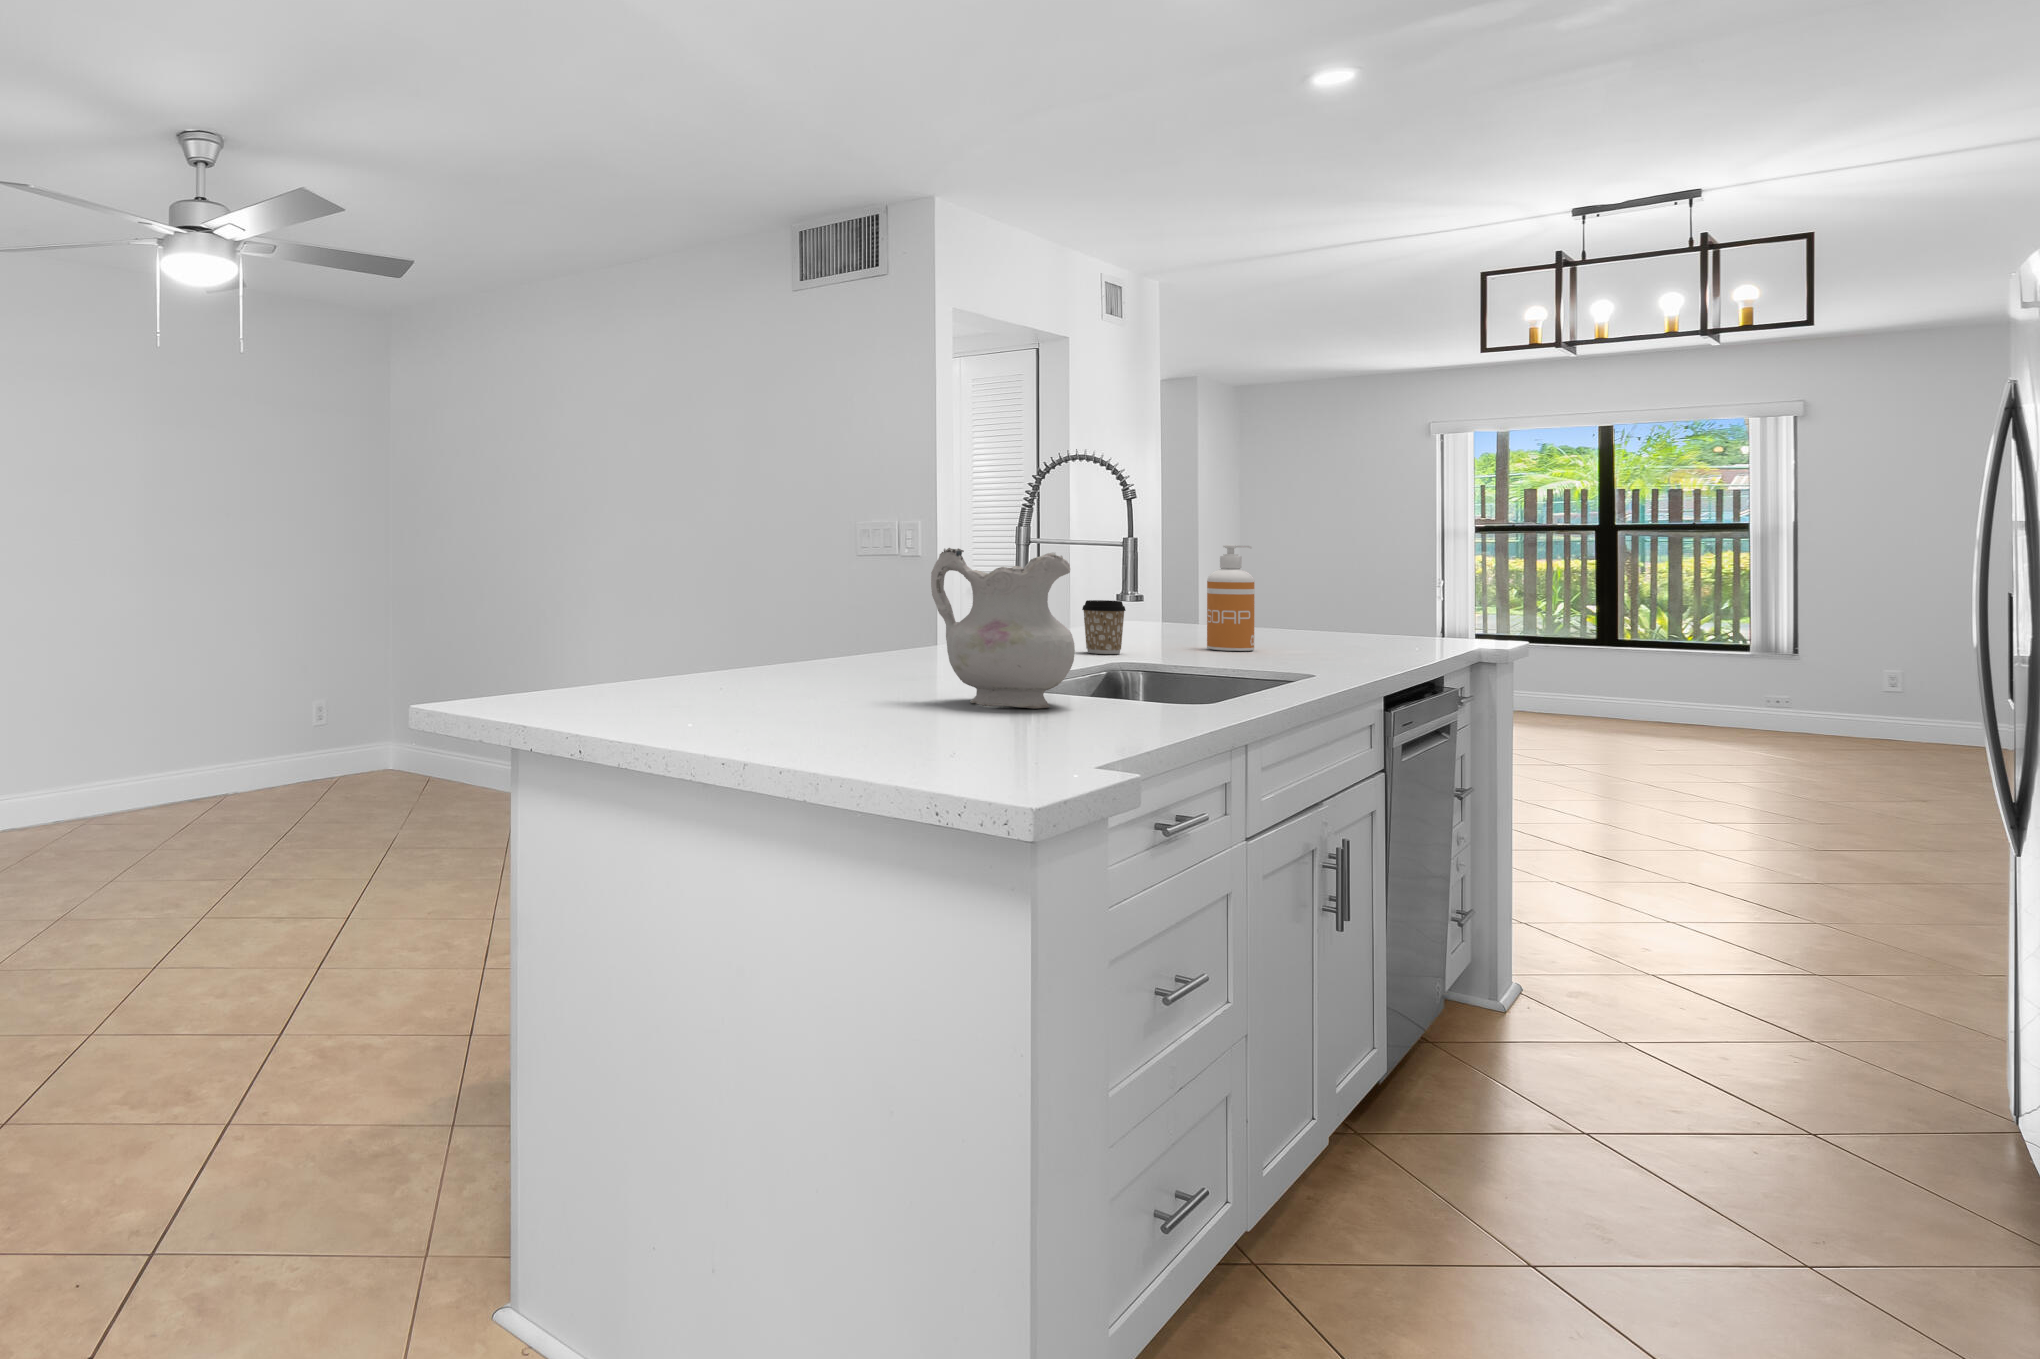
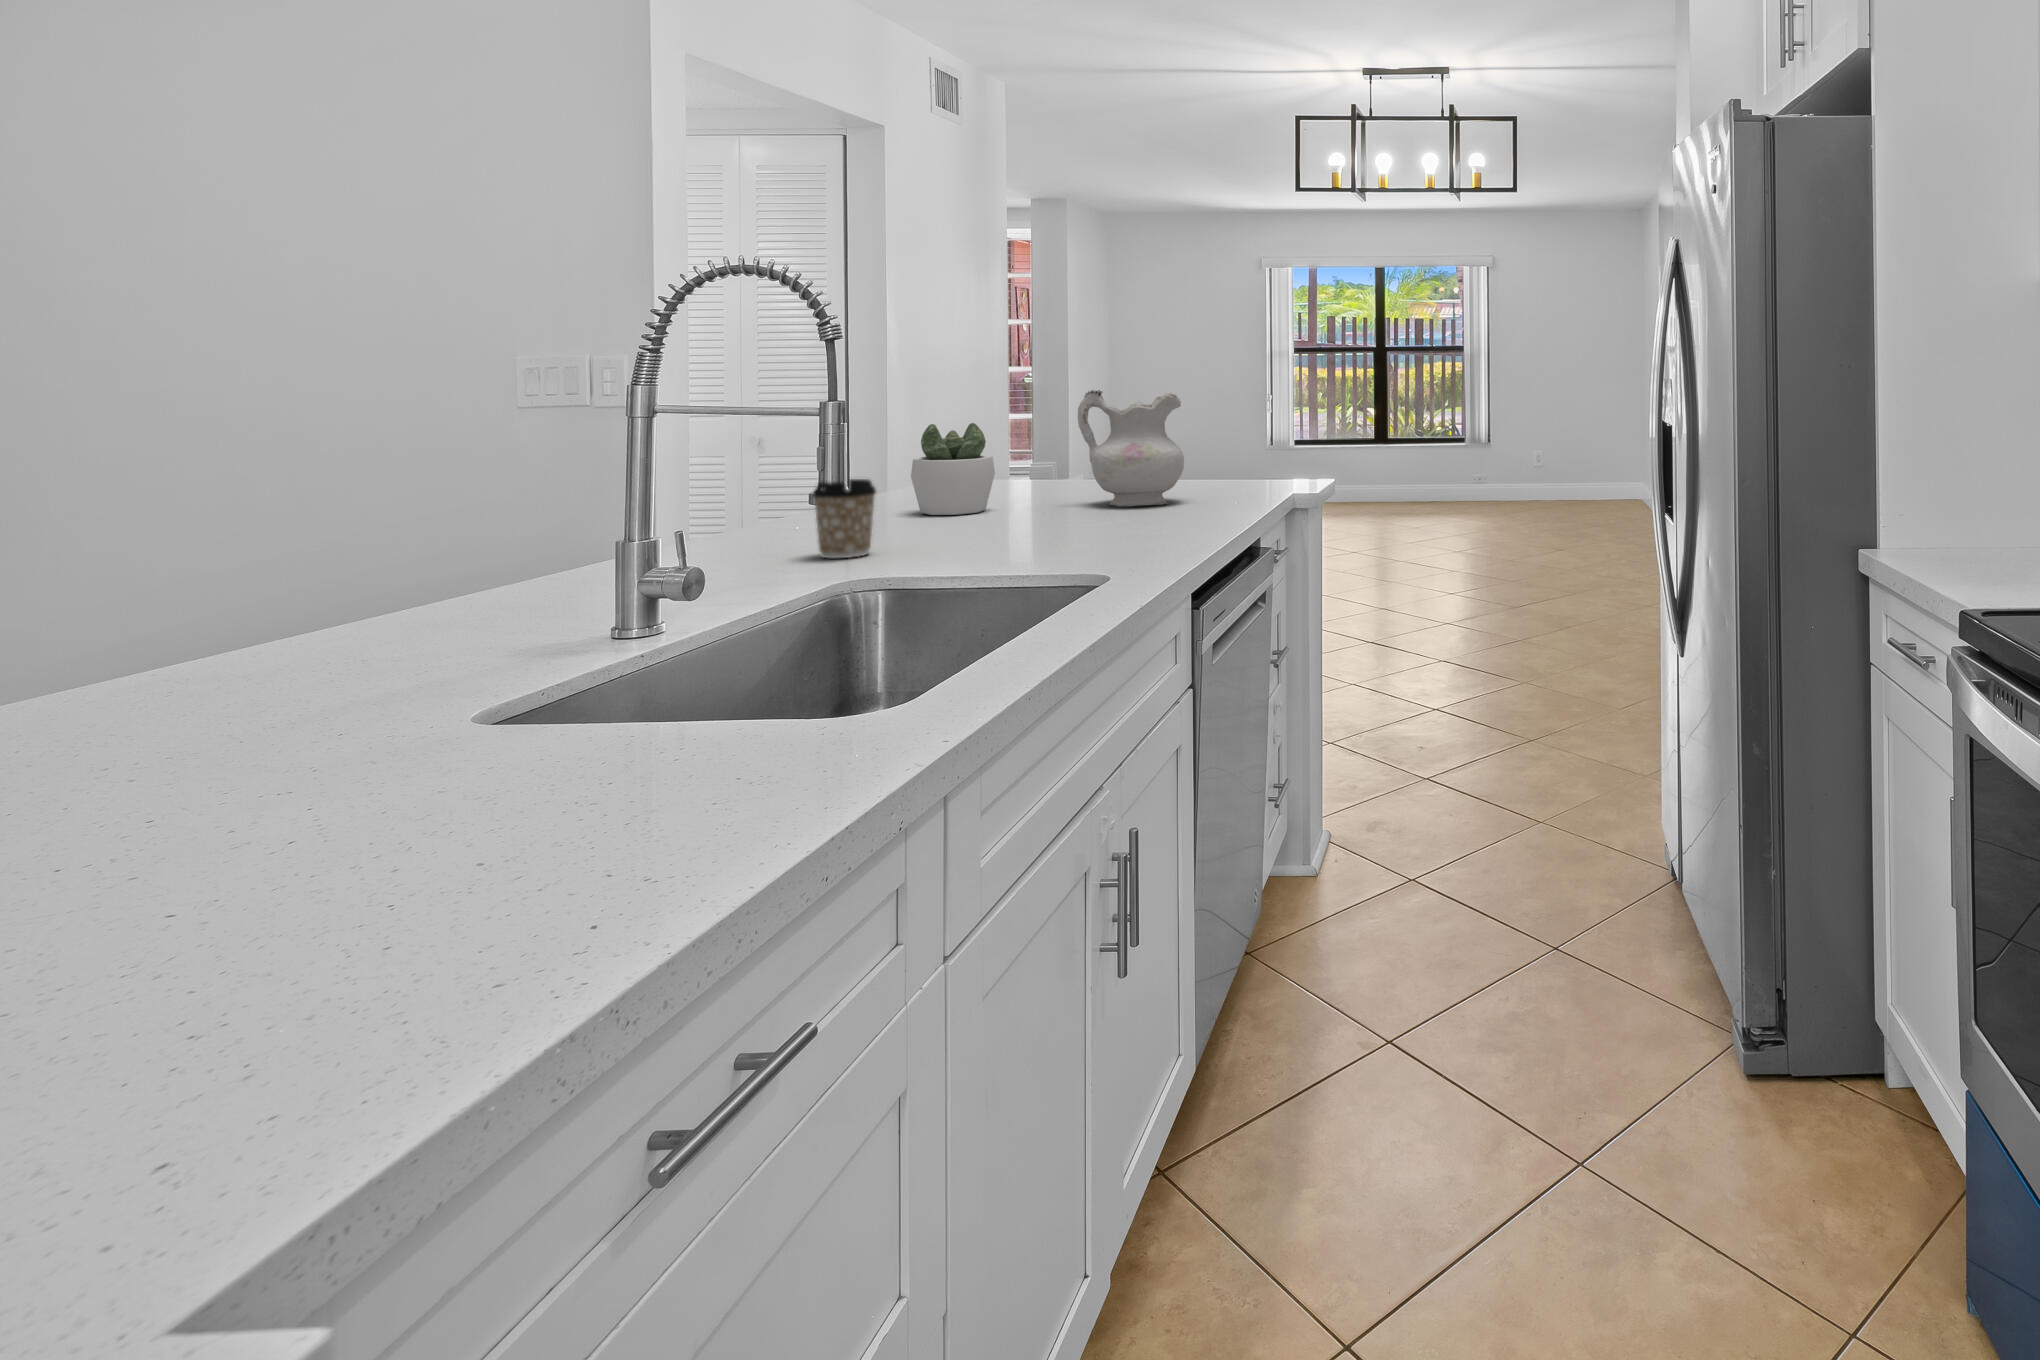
soap dispenser: present [1207,545,1254,651] -> none [998,394,1055,531]
ceramic pitcher: present [931,548,1075,708] -> present [1078,390,1184,506]
succulent plant: none [1129,571,1195,641] -> present [911,423,995,515]

